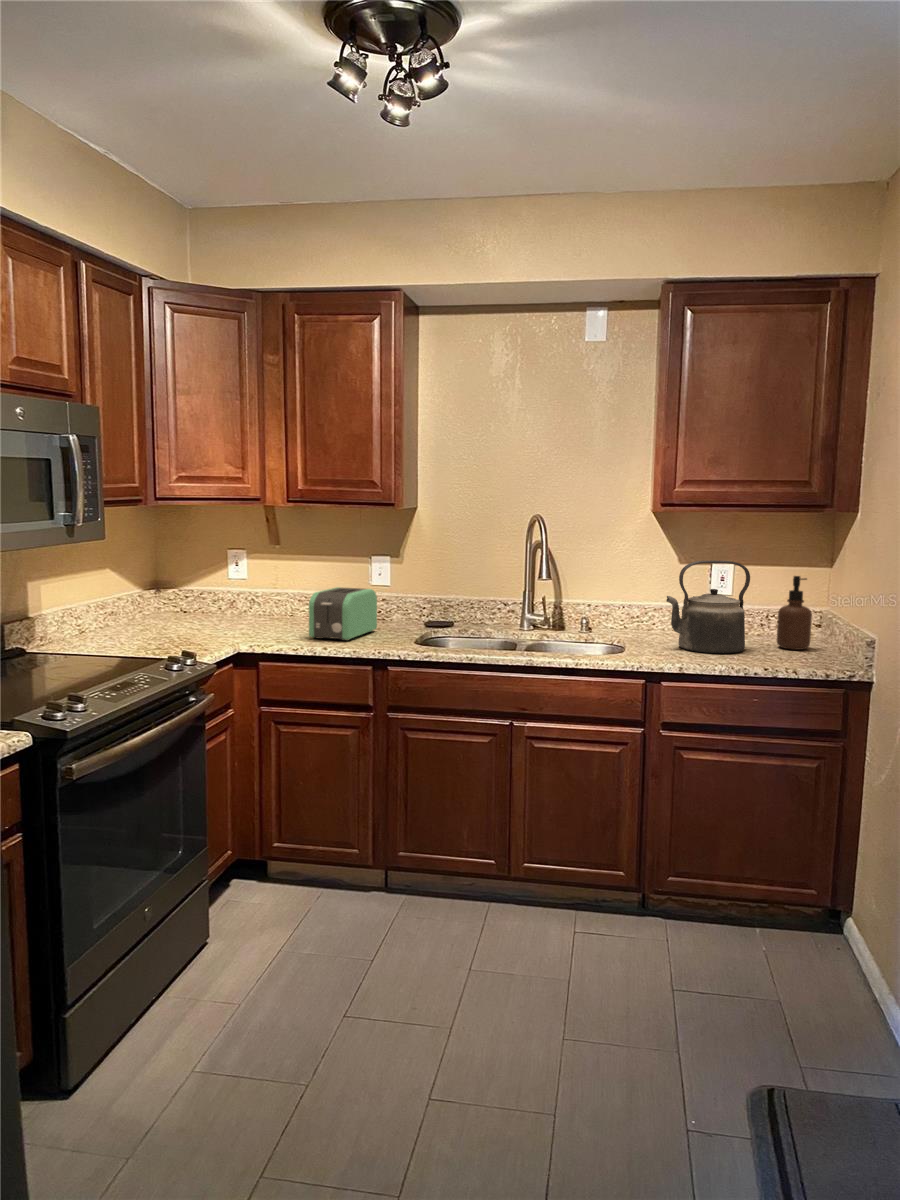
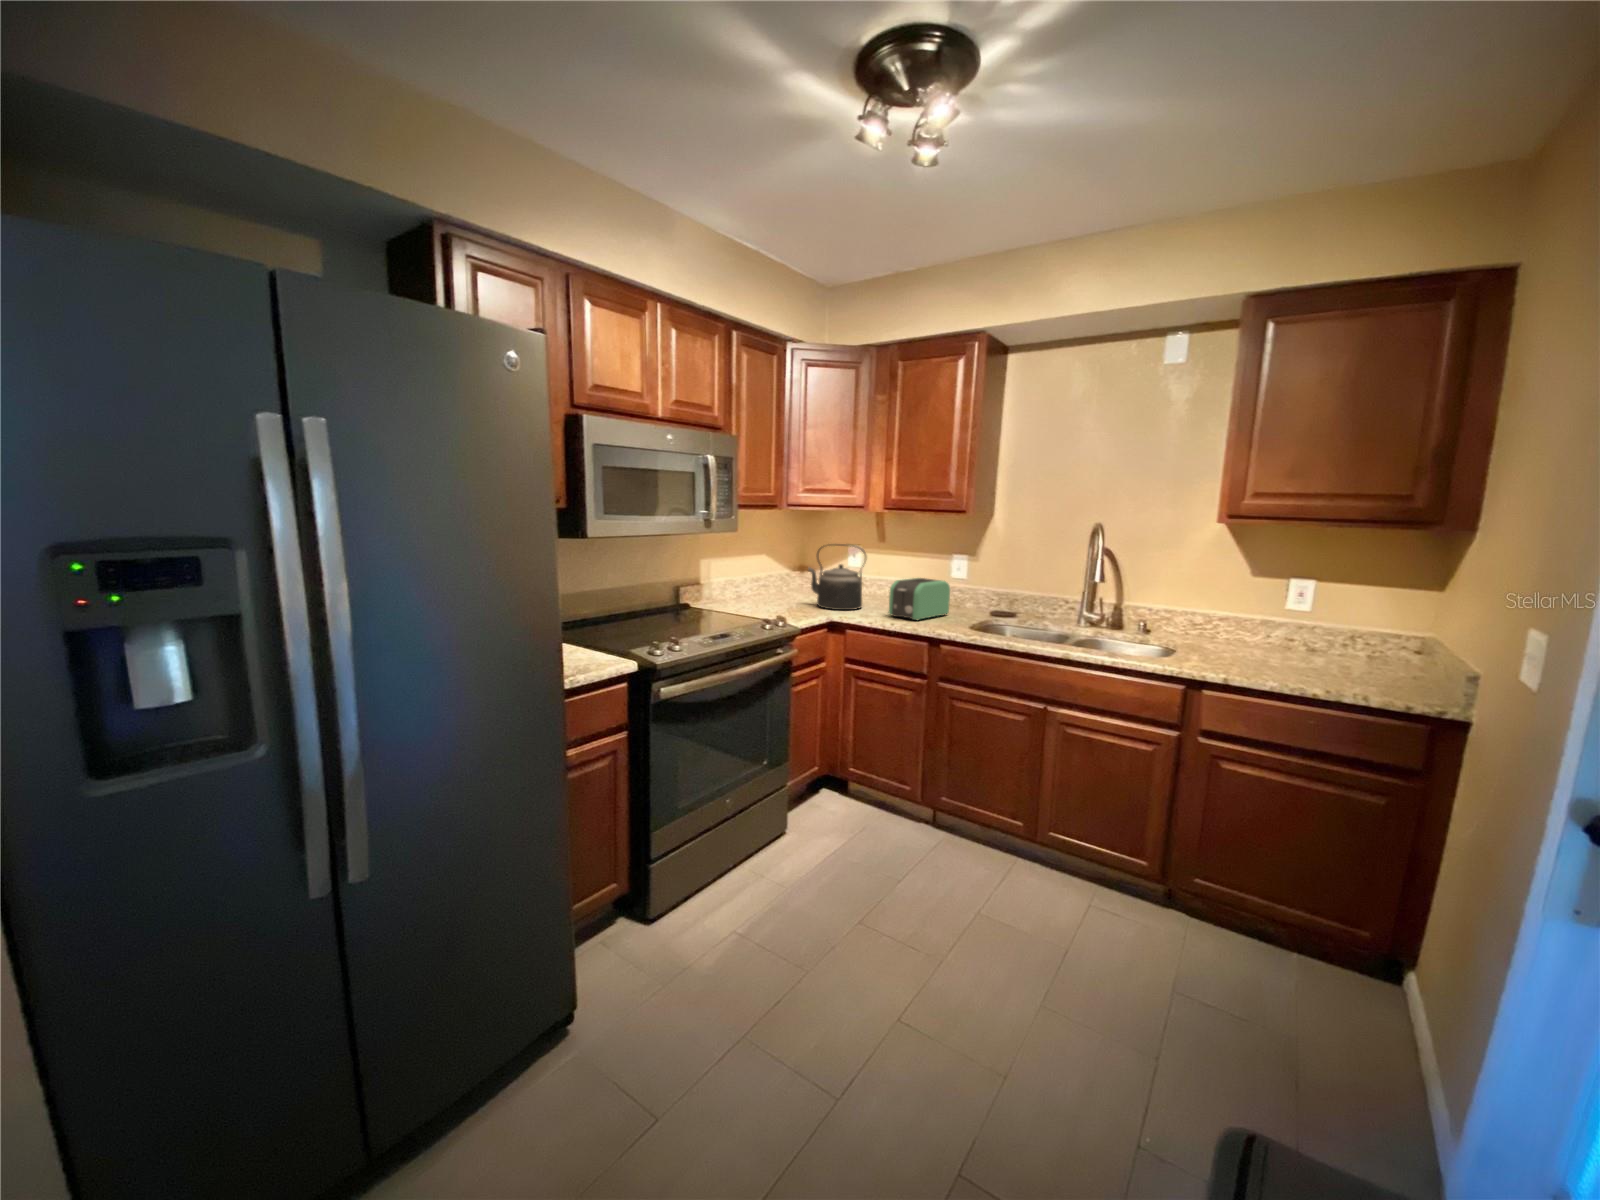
kettle: present [666,561,750,654] -> present [808,544,866,610]
soap dispenser: present [777,576,812,650] -> none [1358,597,1408,676]

